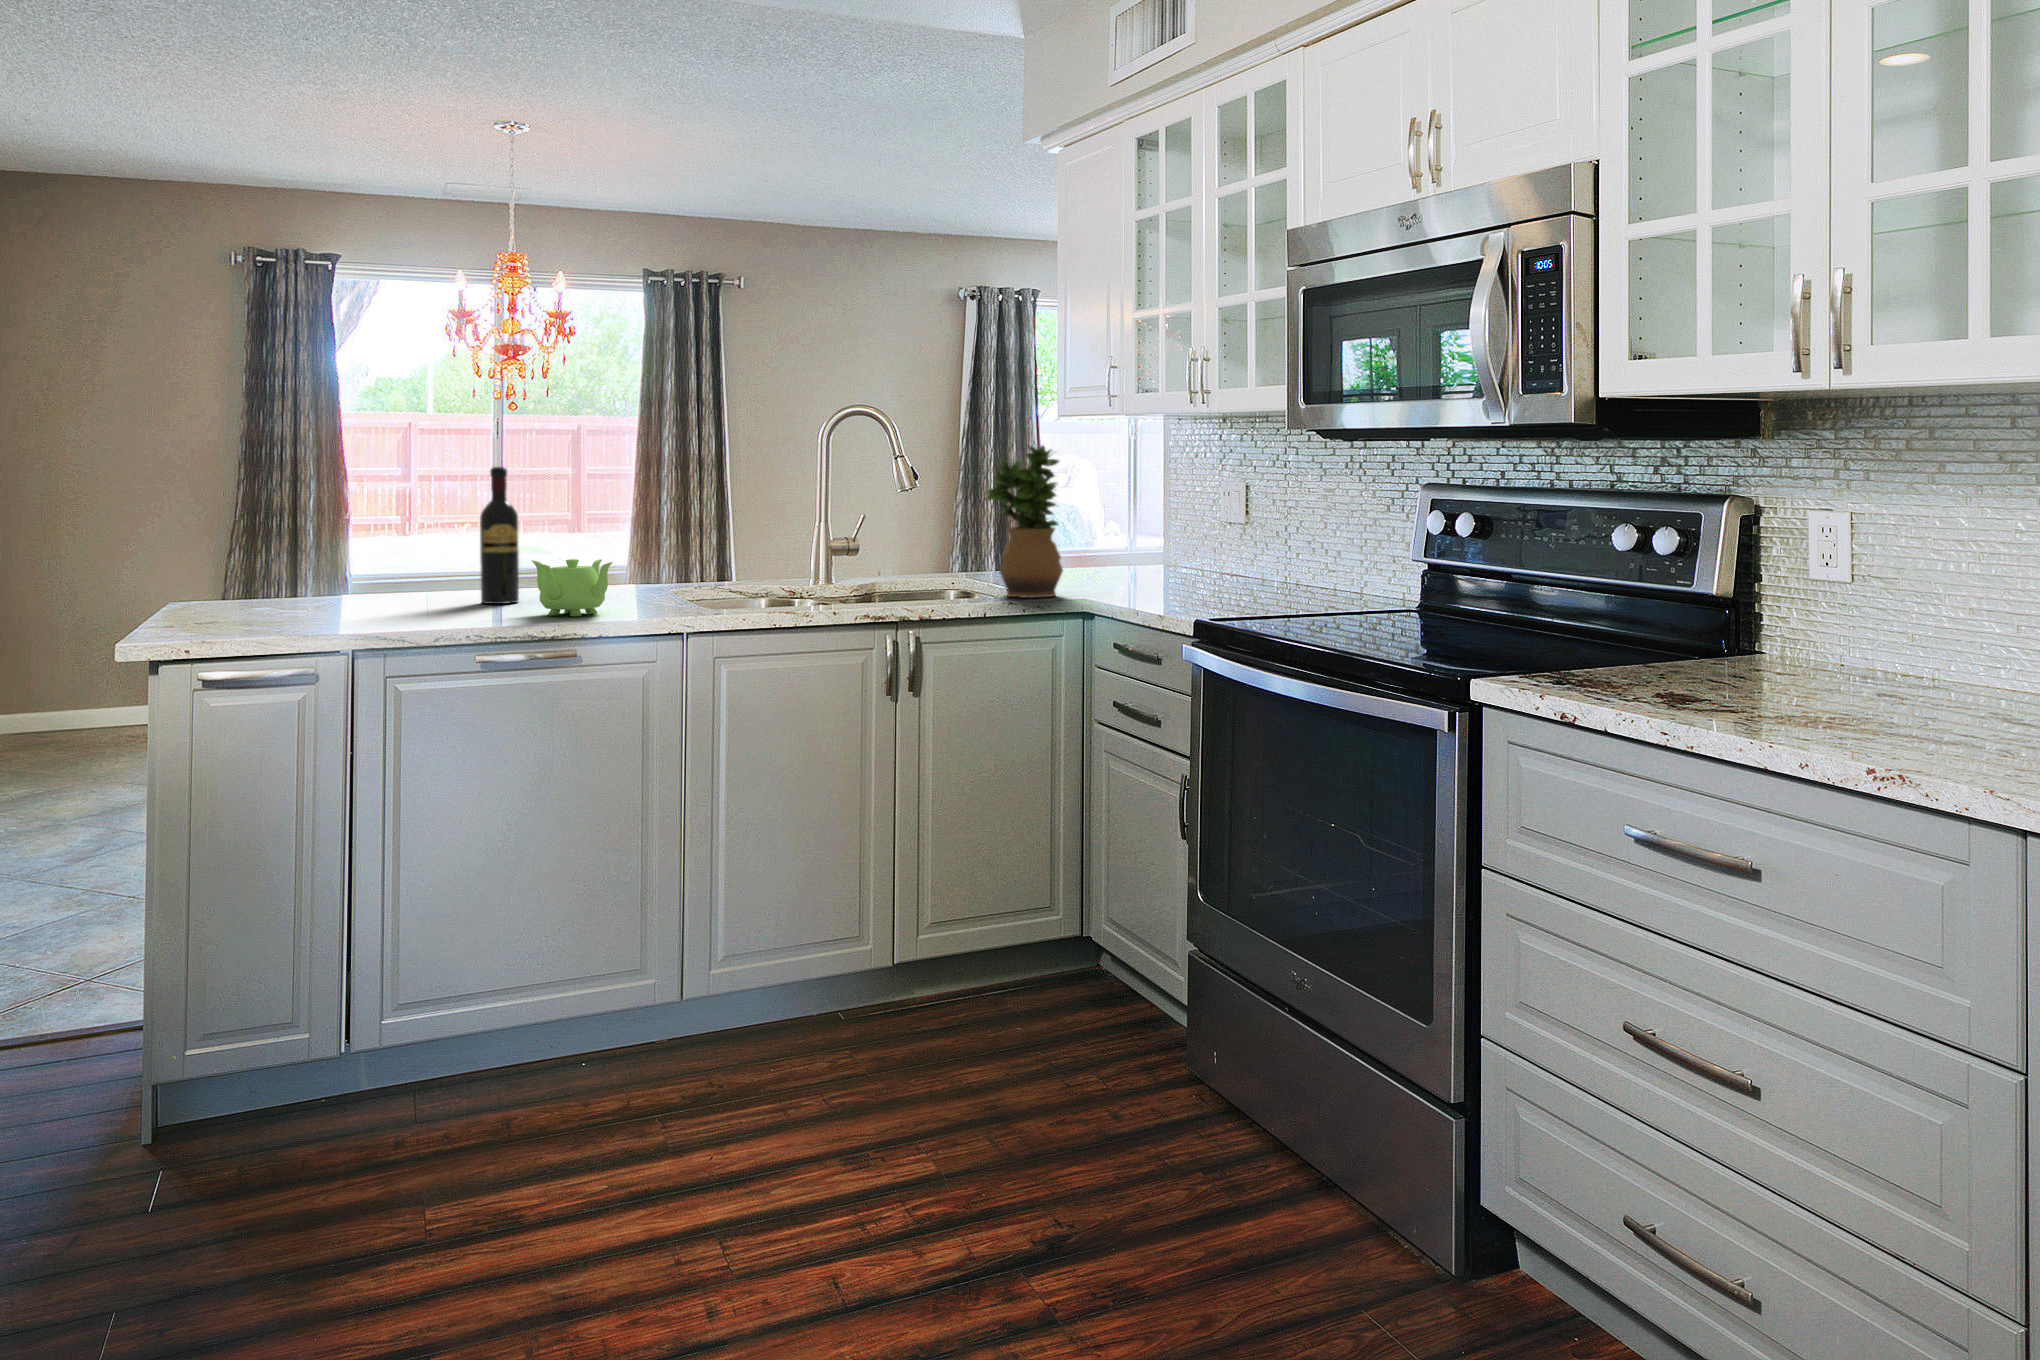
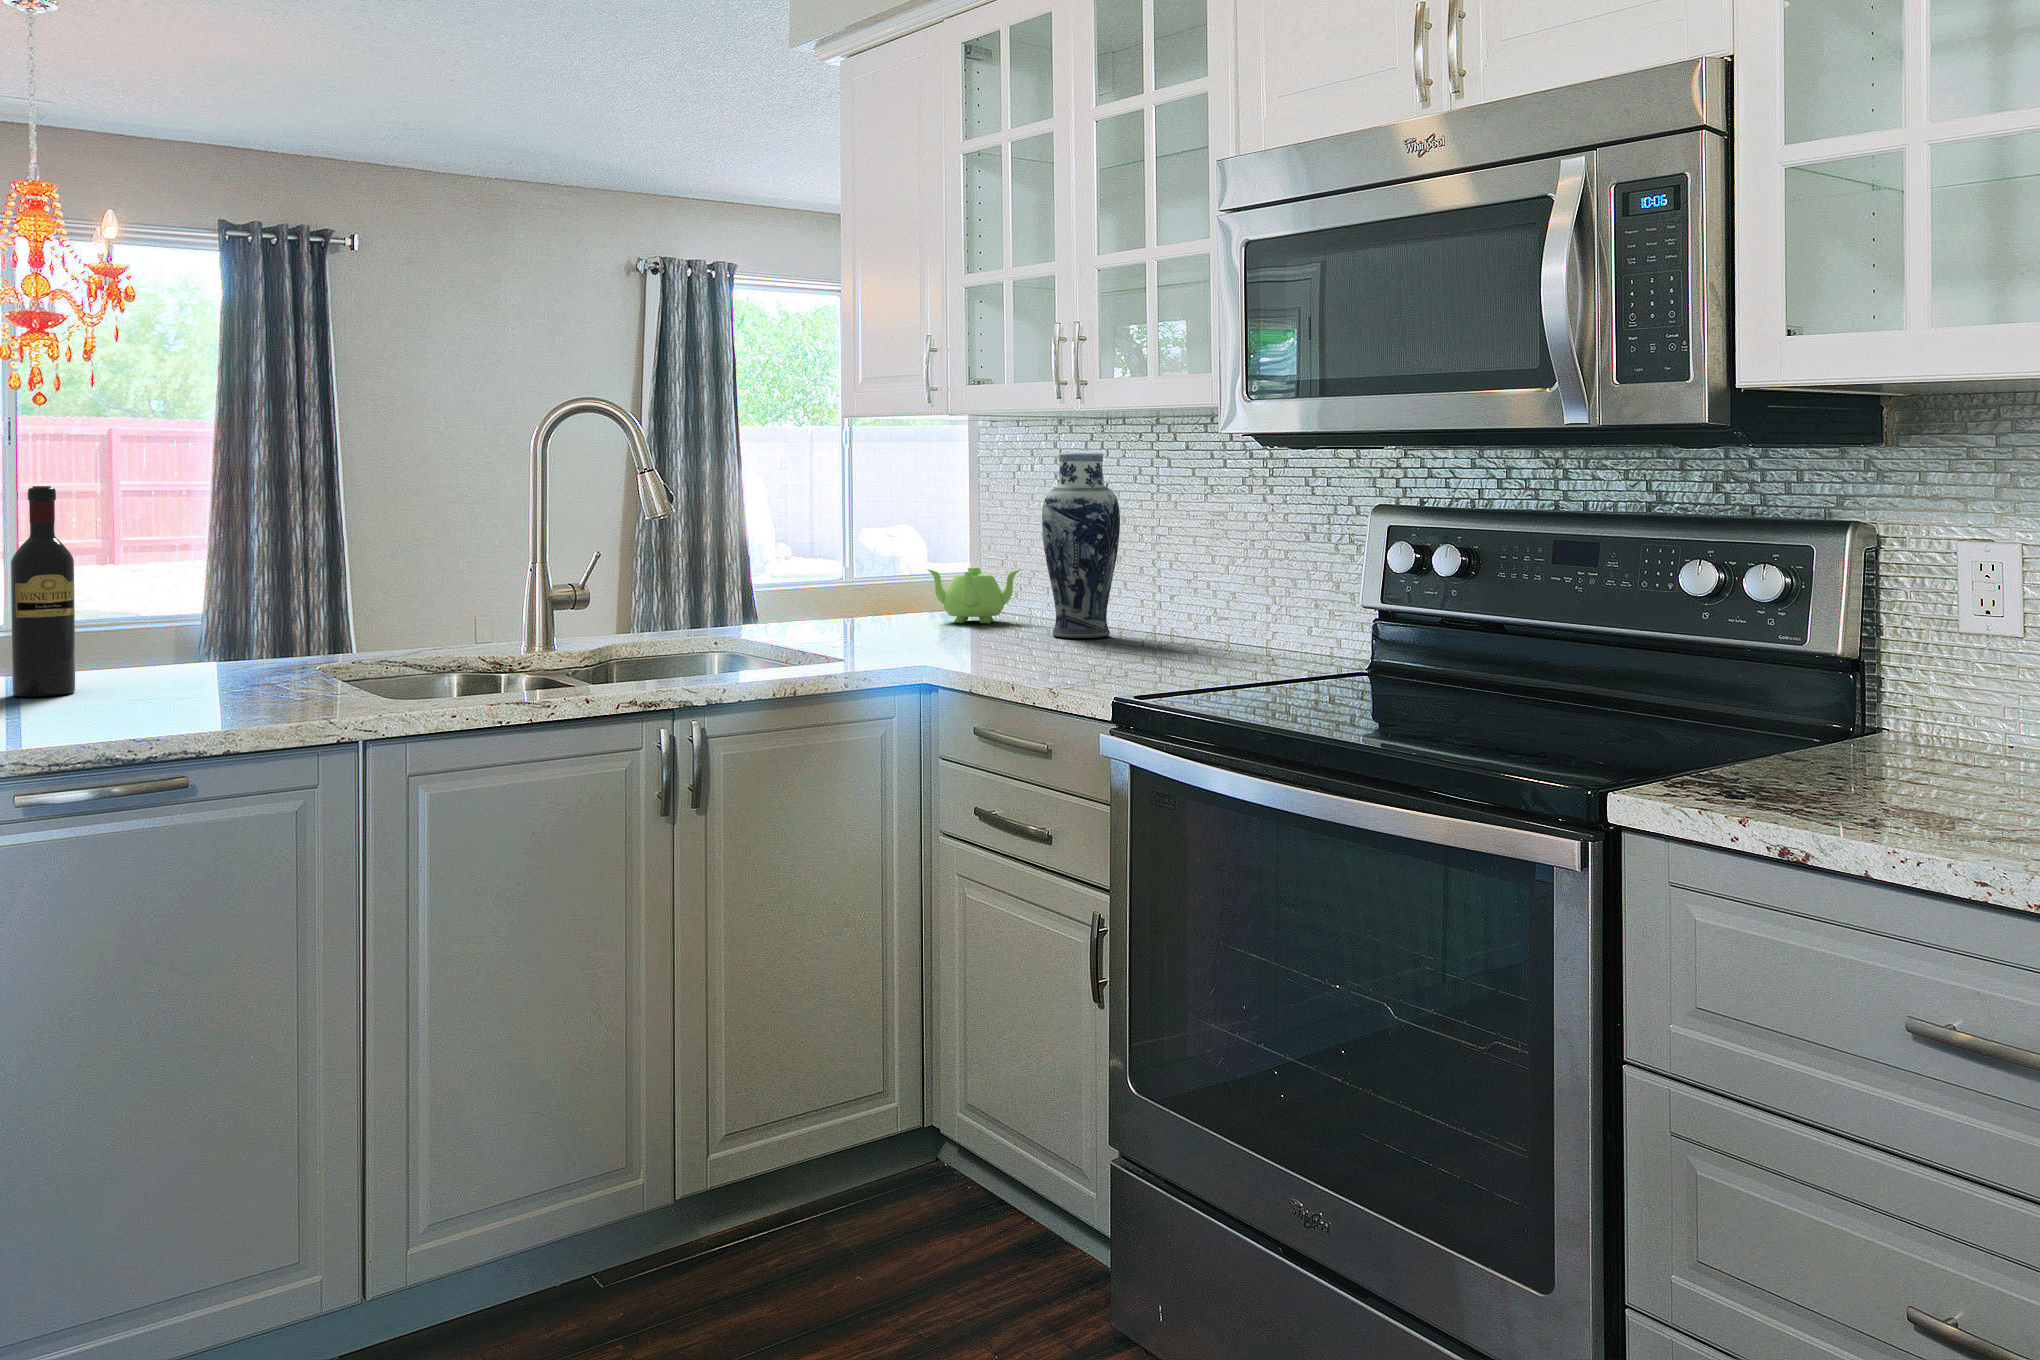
vase: none [1199,445,1259,586] -> present [1042,453,1120,638]
potted plant: present [986,446,1063,598] -> none [773,453,883,664]
teapot: present [532,559,613,616] -> present [927,567,1020,623]

